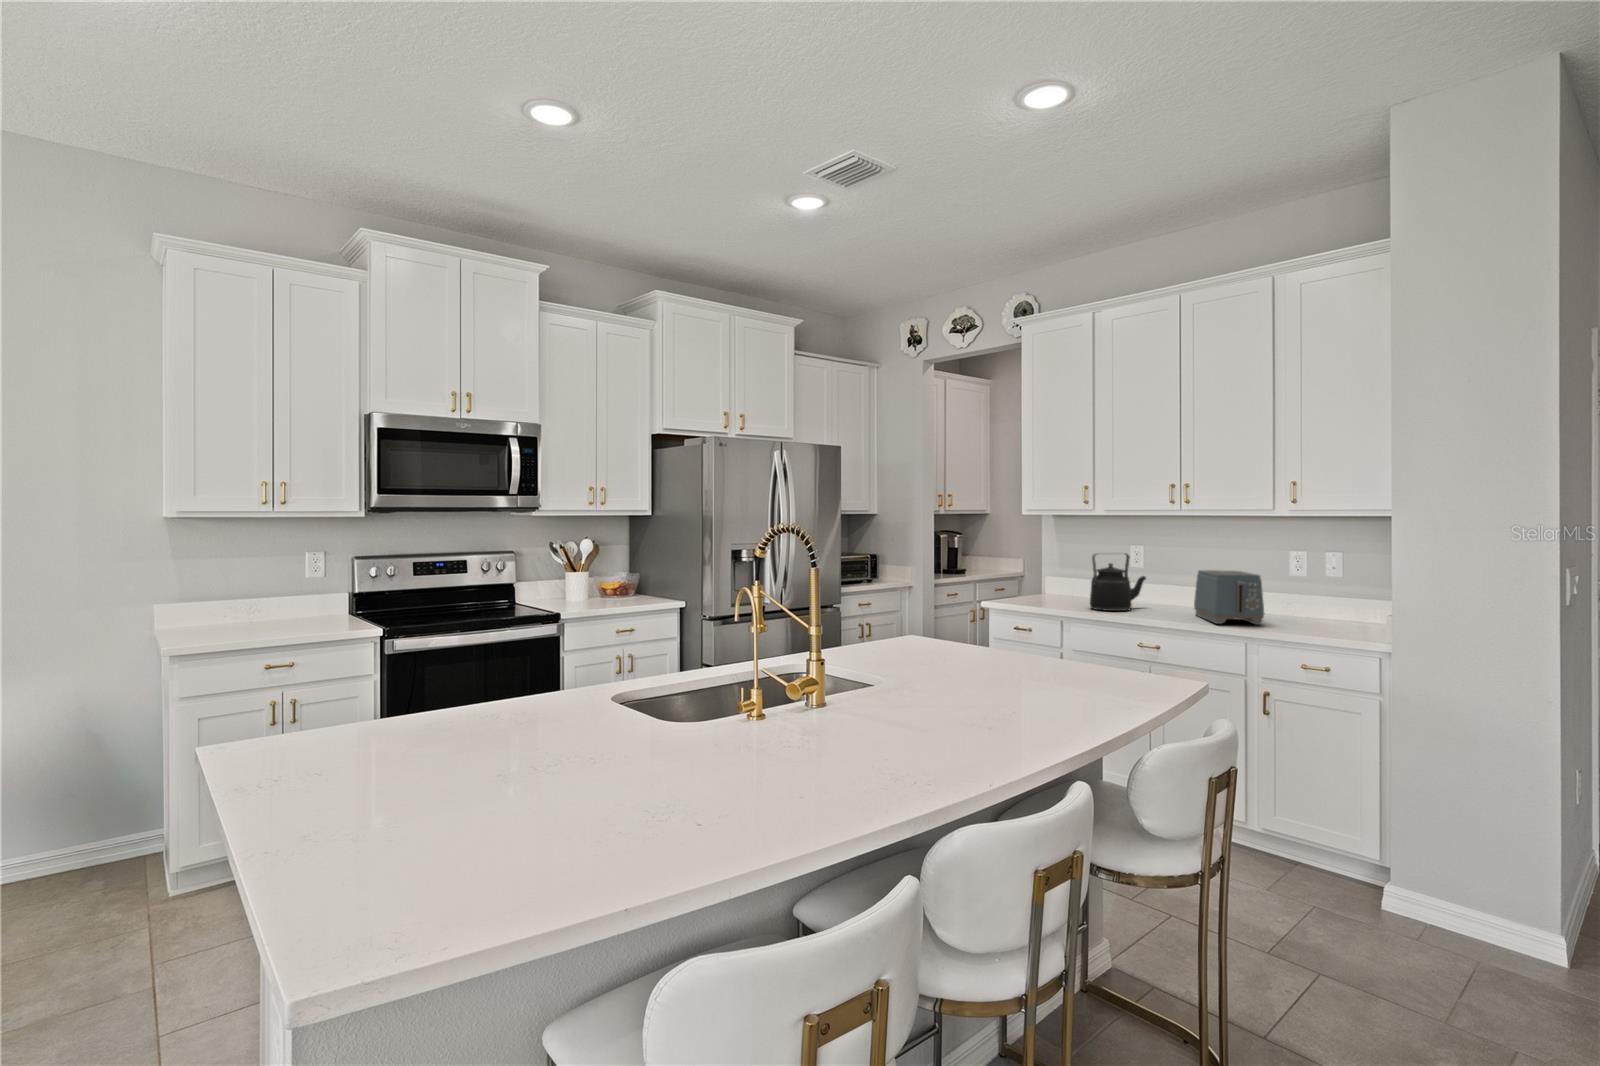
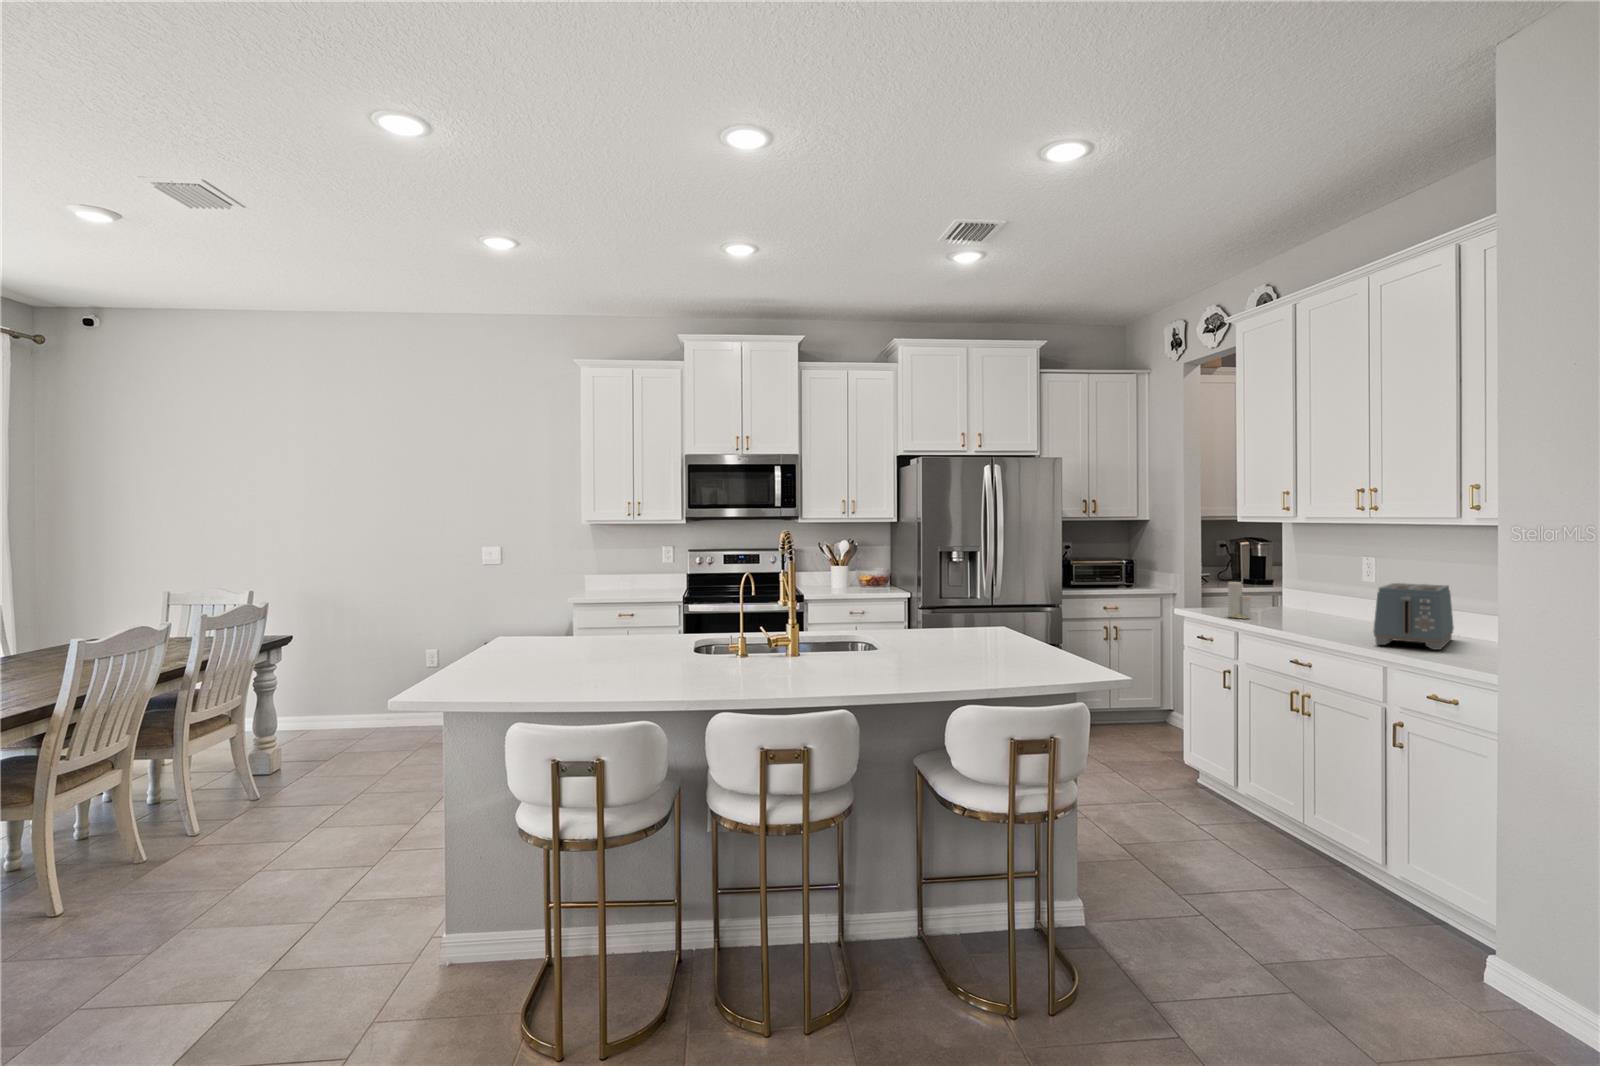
kettle: present [1090,553,1146,611] -> none [1275,561,1353,625]
candle: none [1046,570,1068,609] -> present [1228,582,1250,619]

